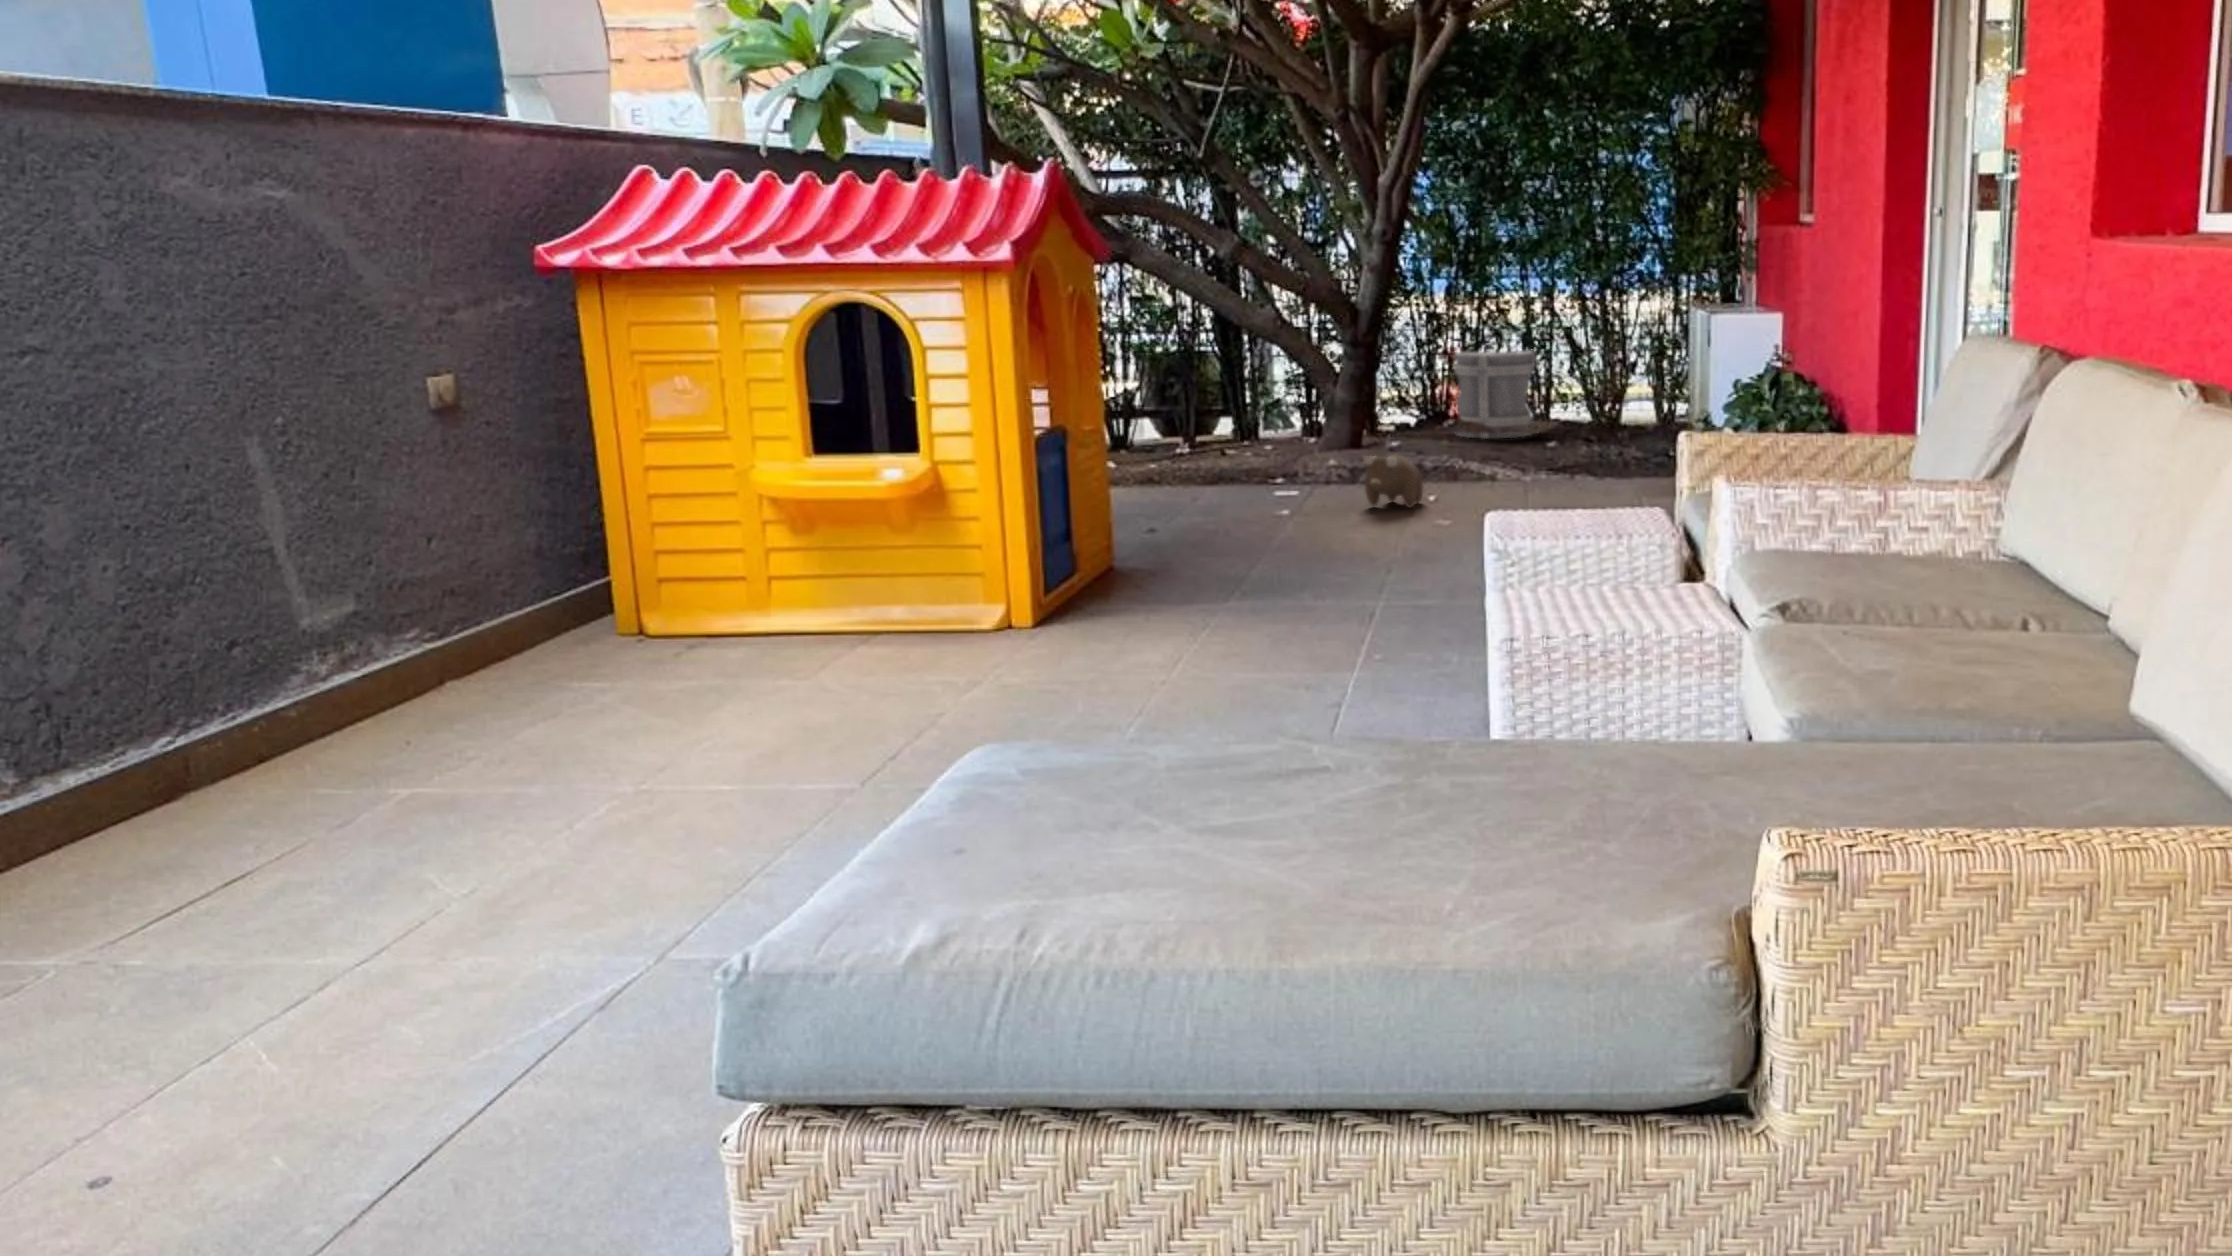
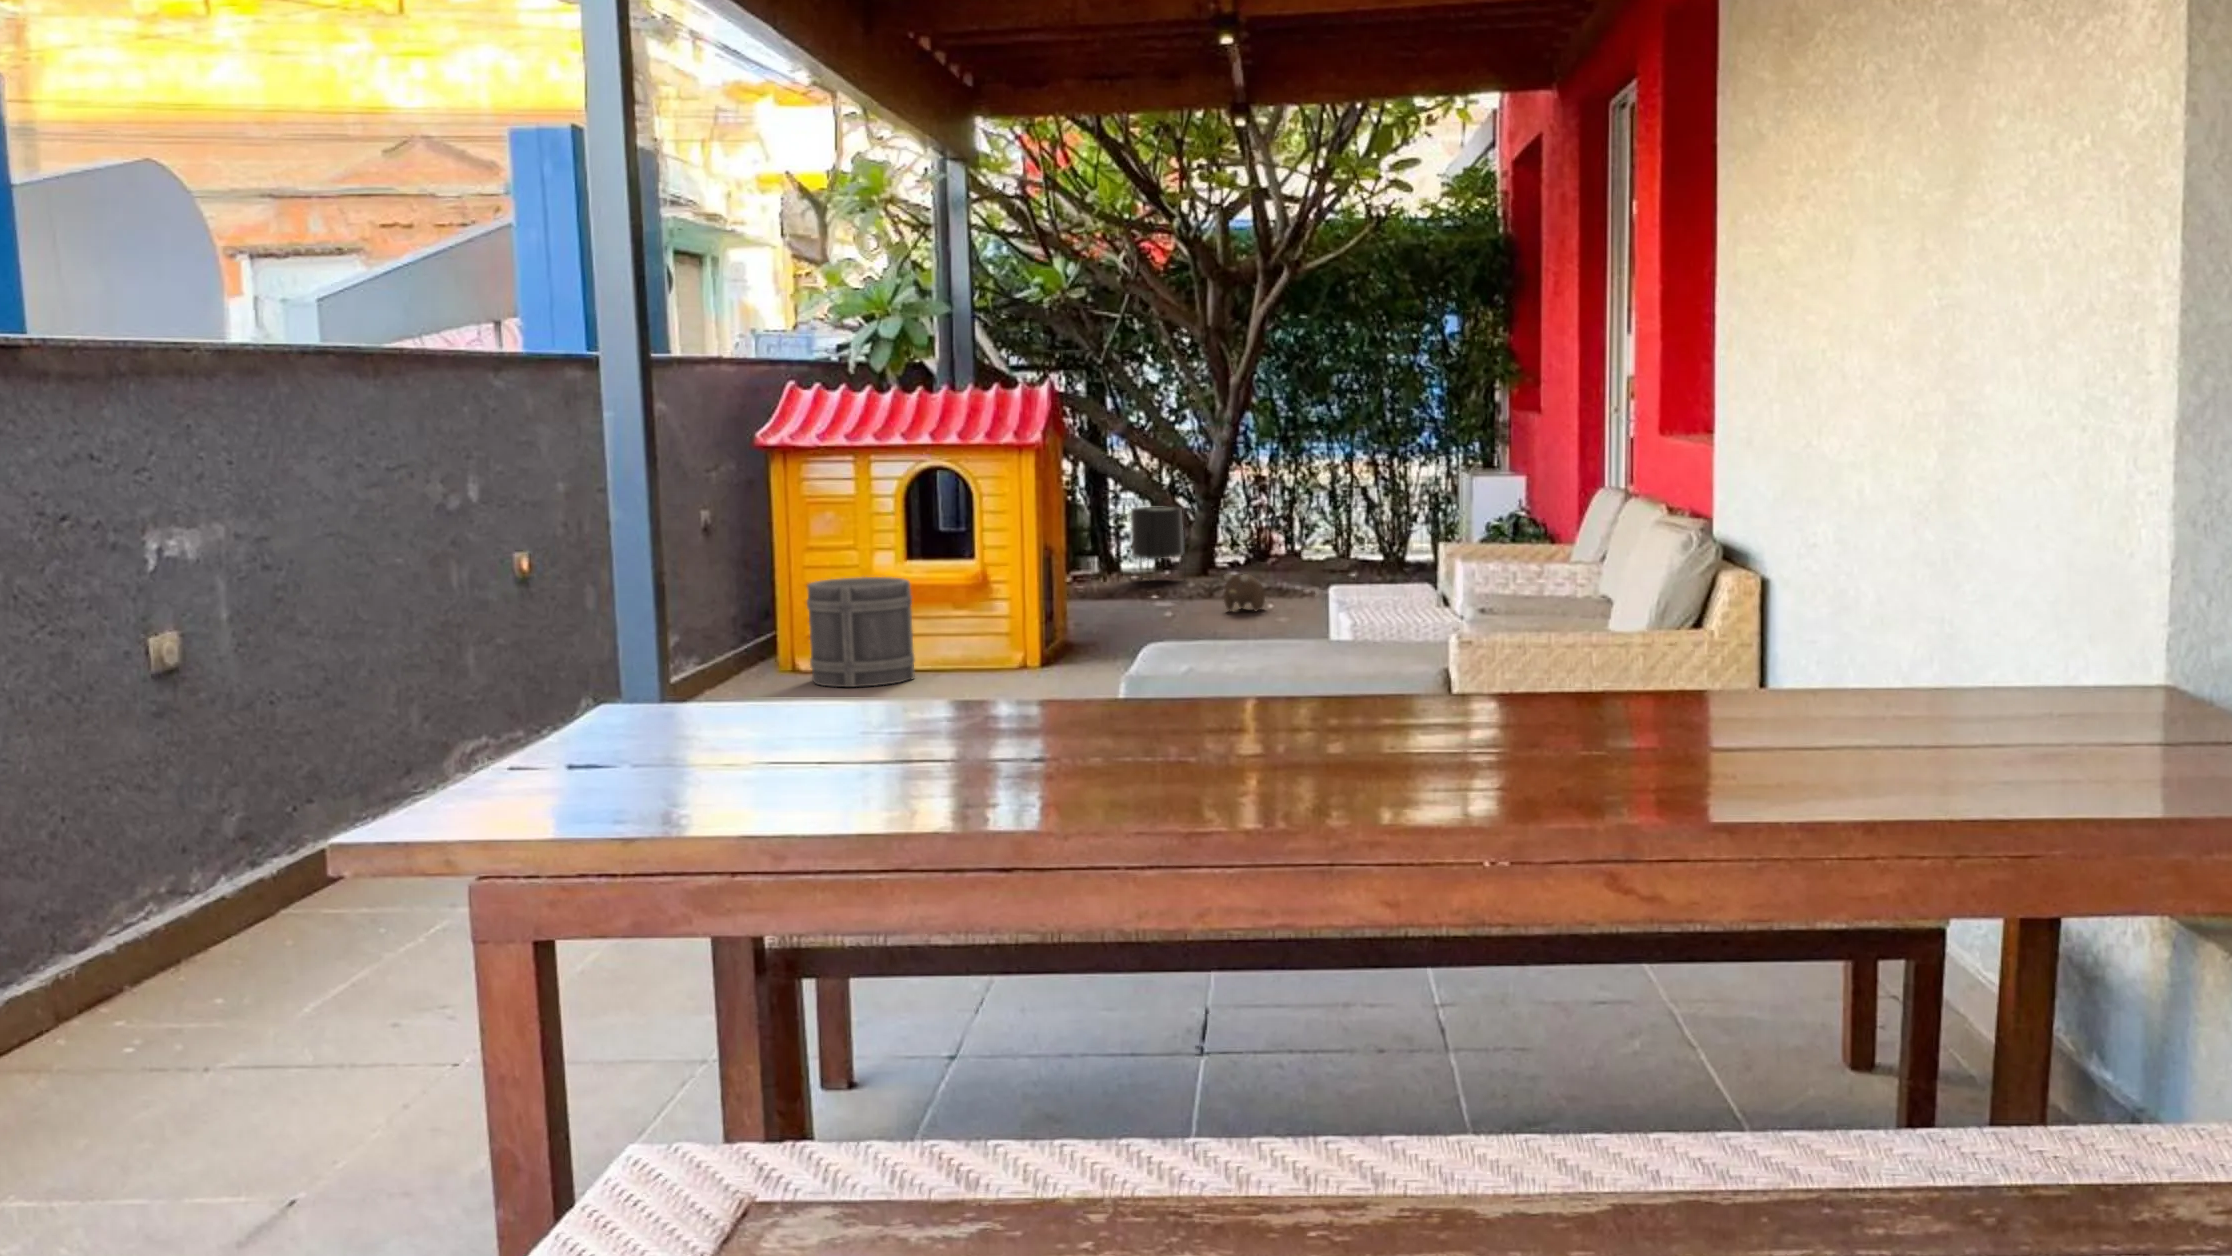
bucket: present [1452,351,1535,439] -> present [807,577,915,687]
planter: none [1261,354,1335,457] -> present [1131,506,1186,582]

